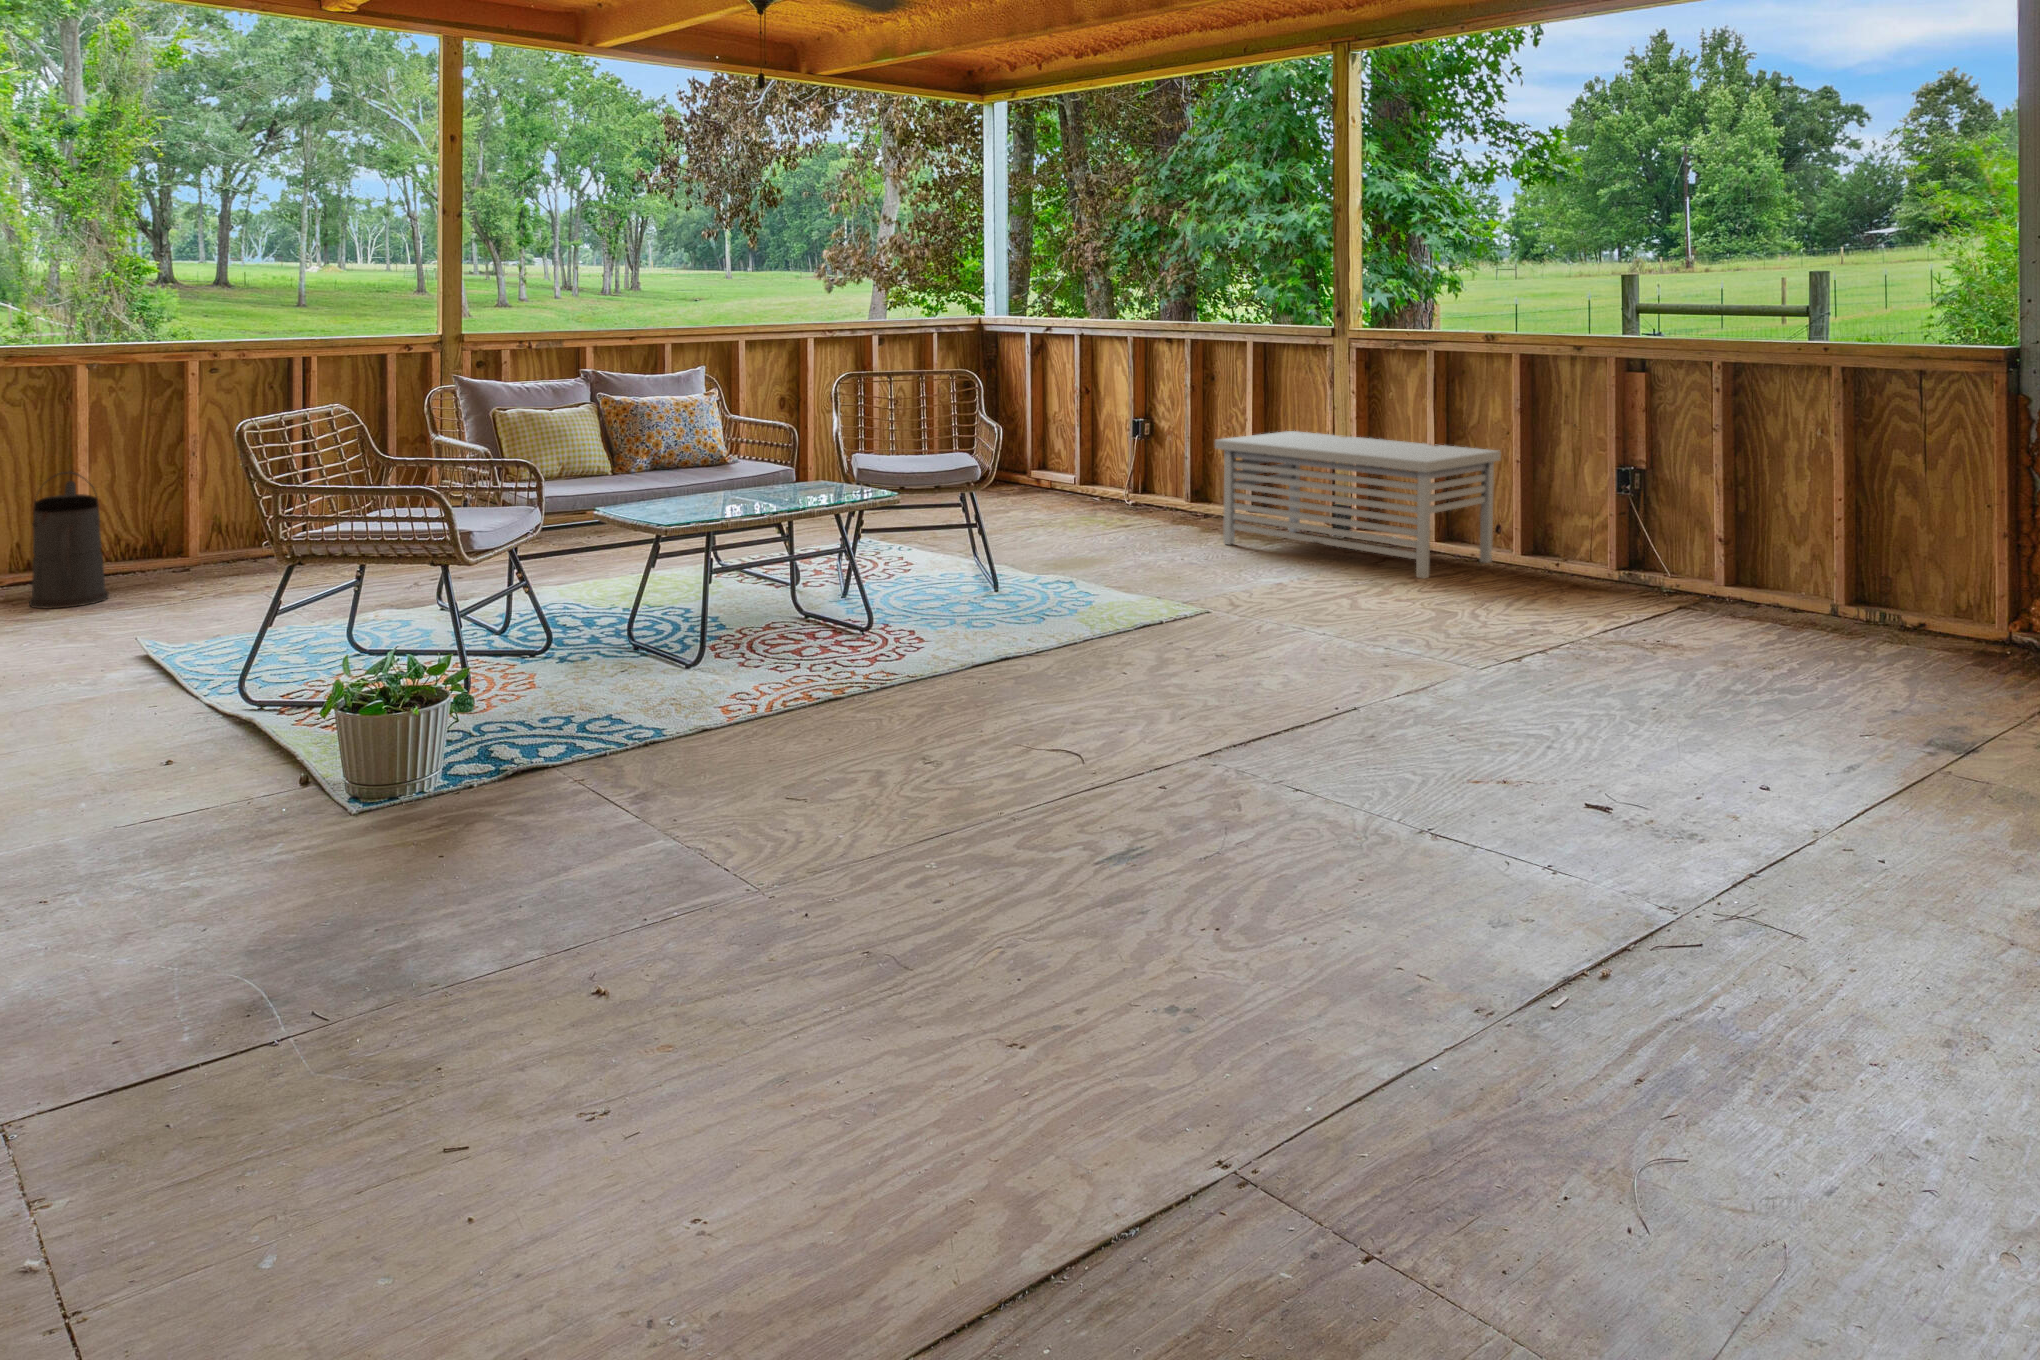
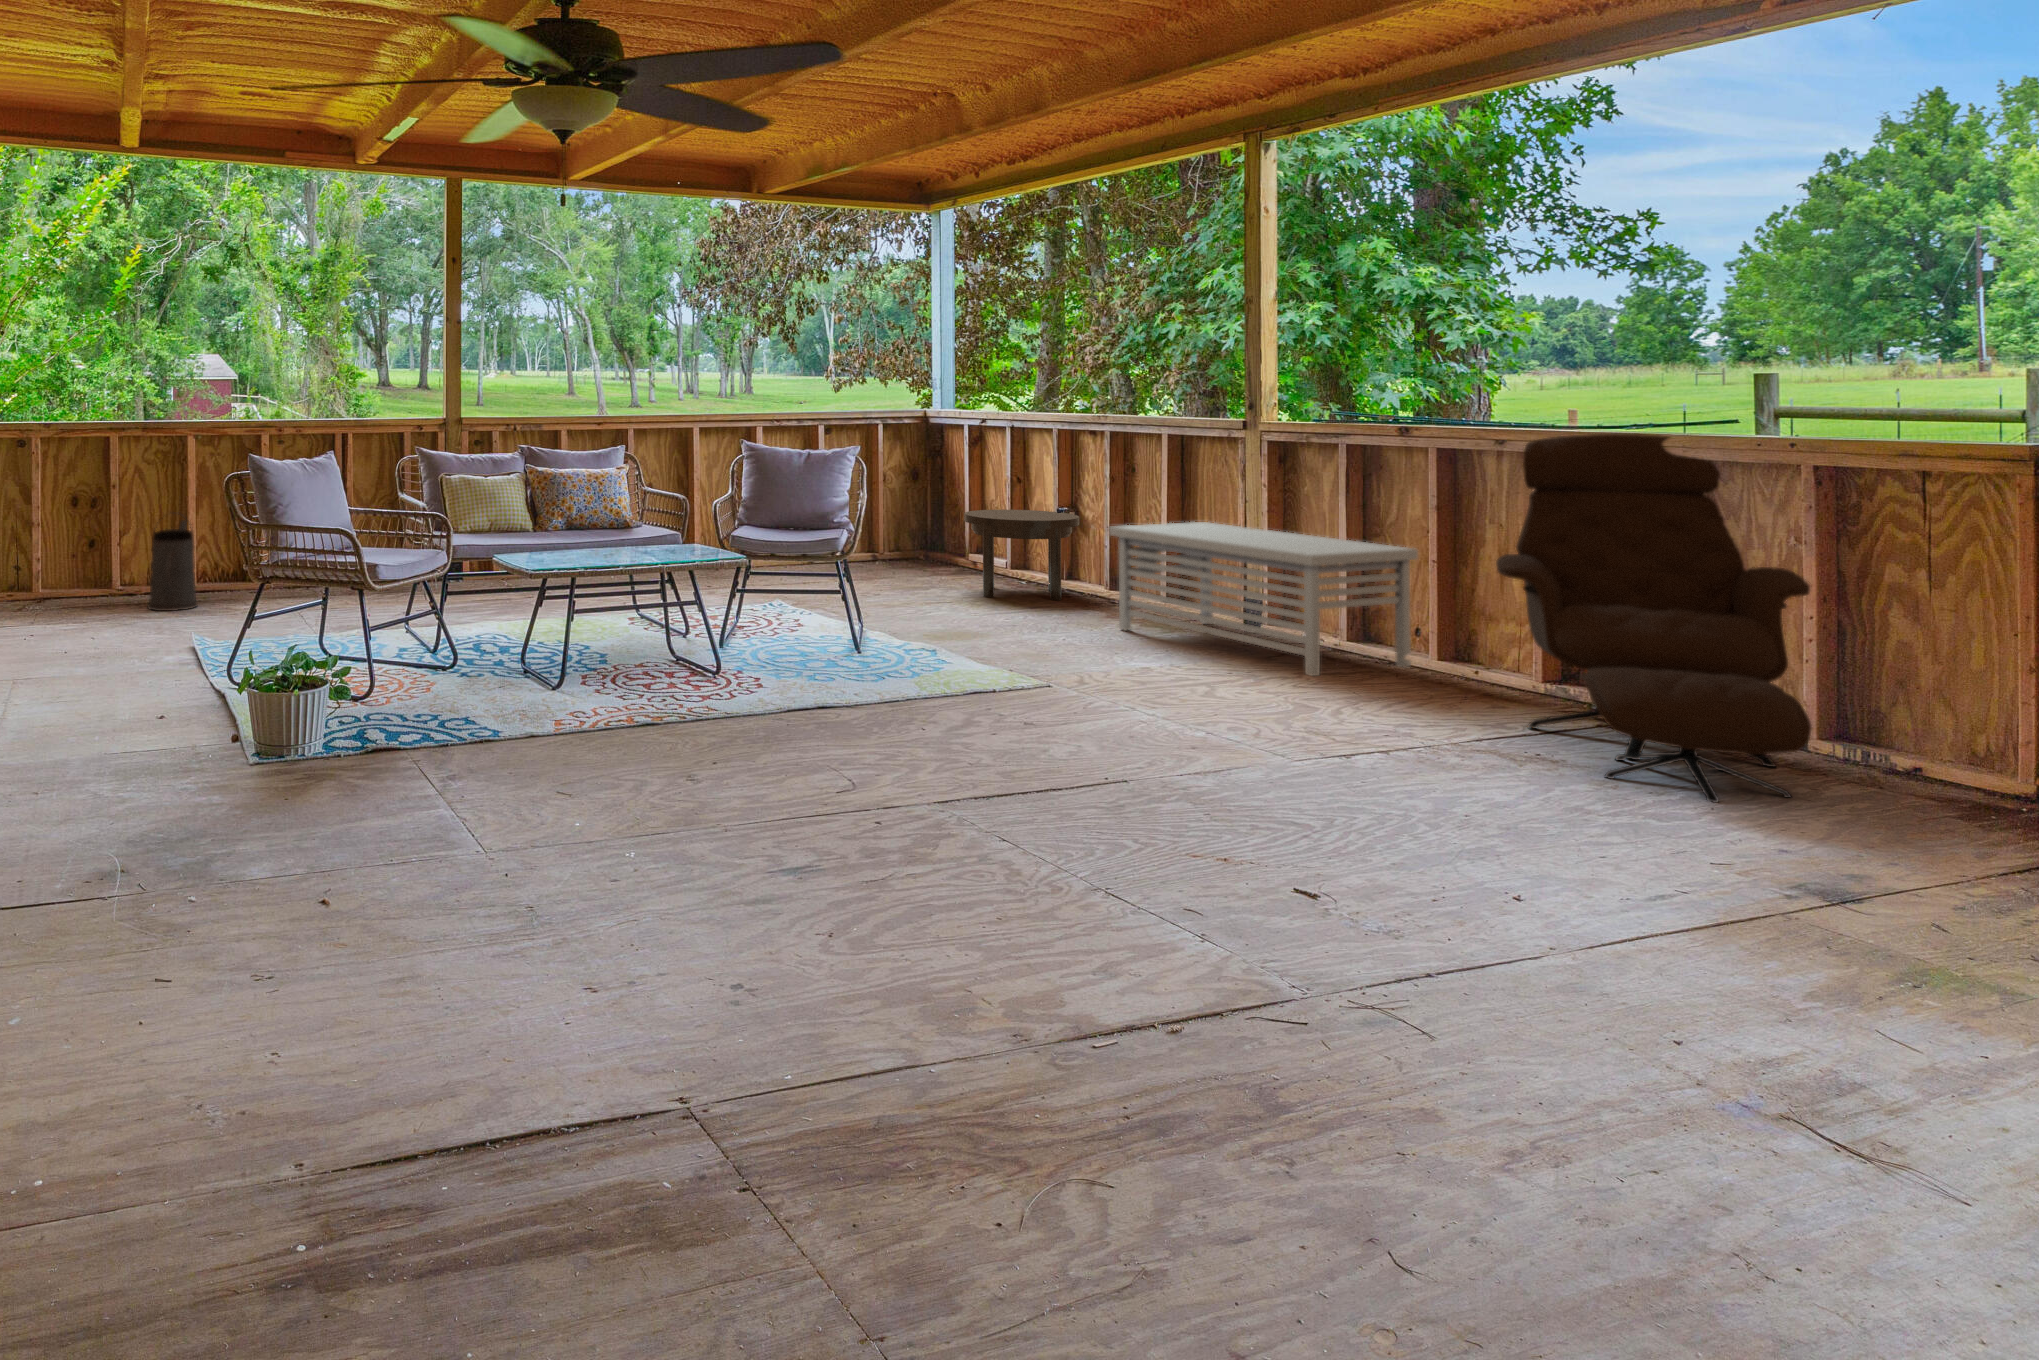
lounge chair: none [1599,340,1875,669] -> present [1496,434,1812,803]
side table: none [1047,424,1161,518] -> present [964,510,1079,601]

